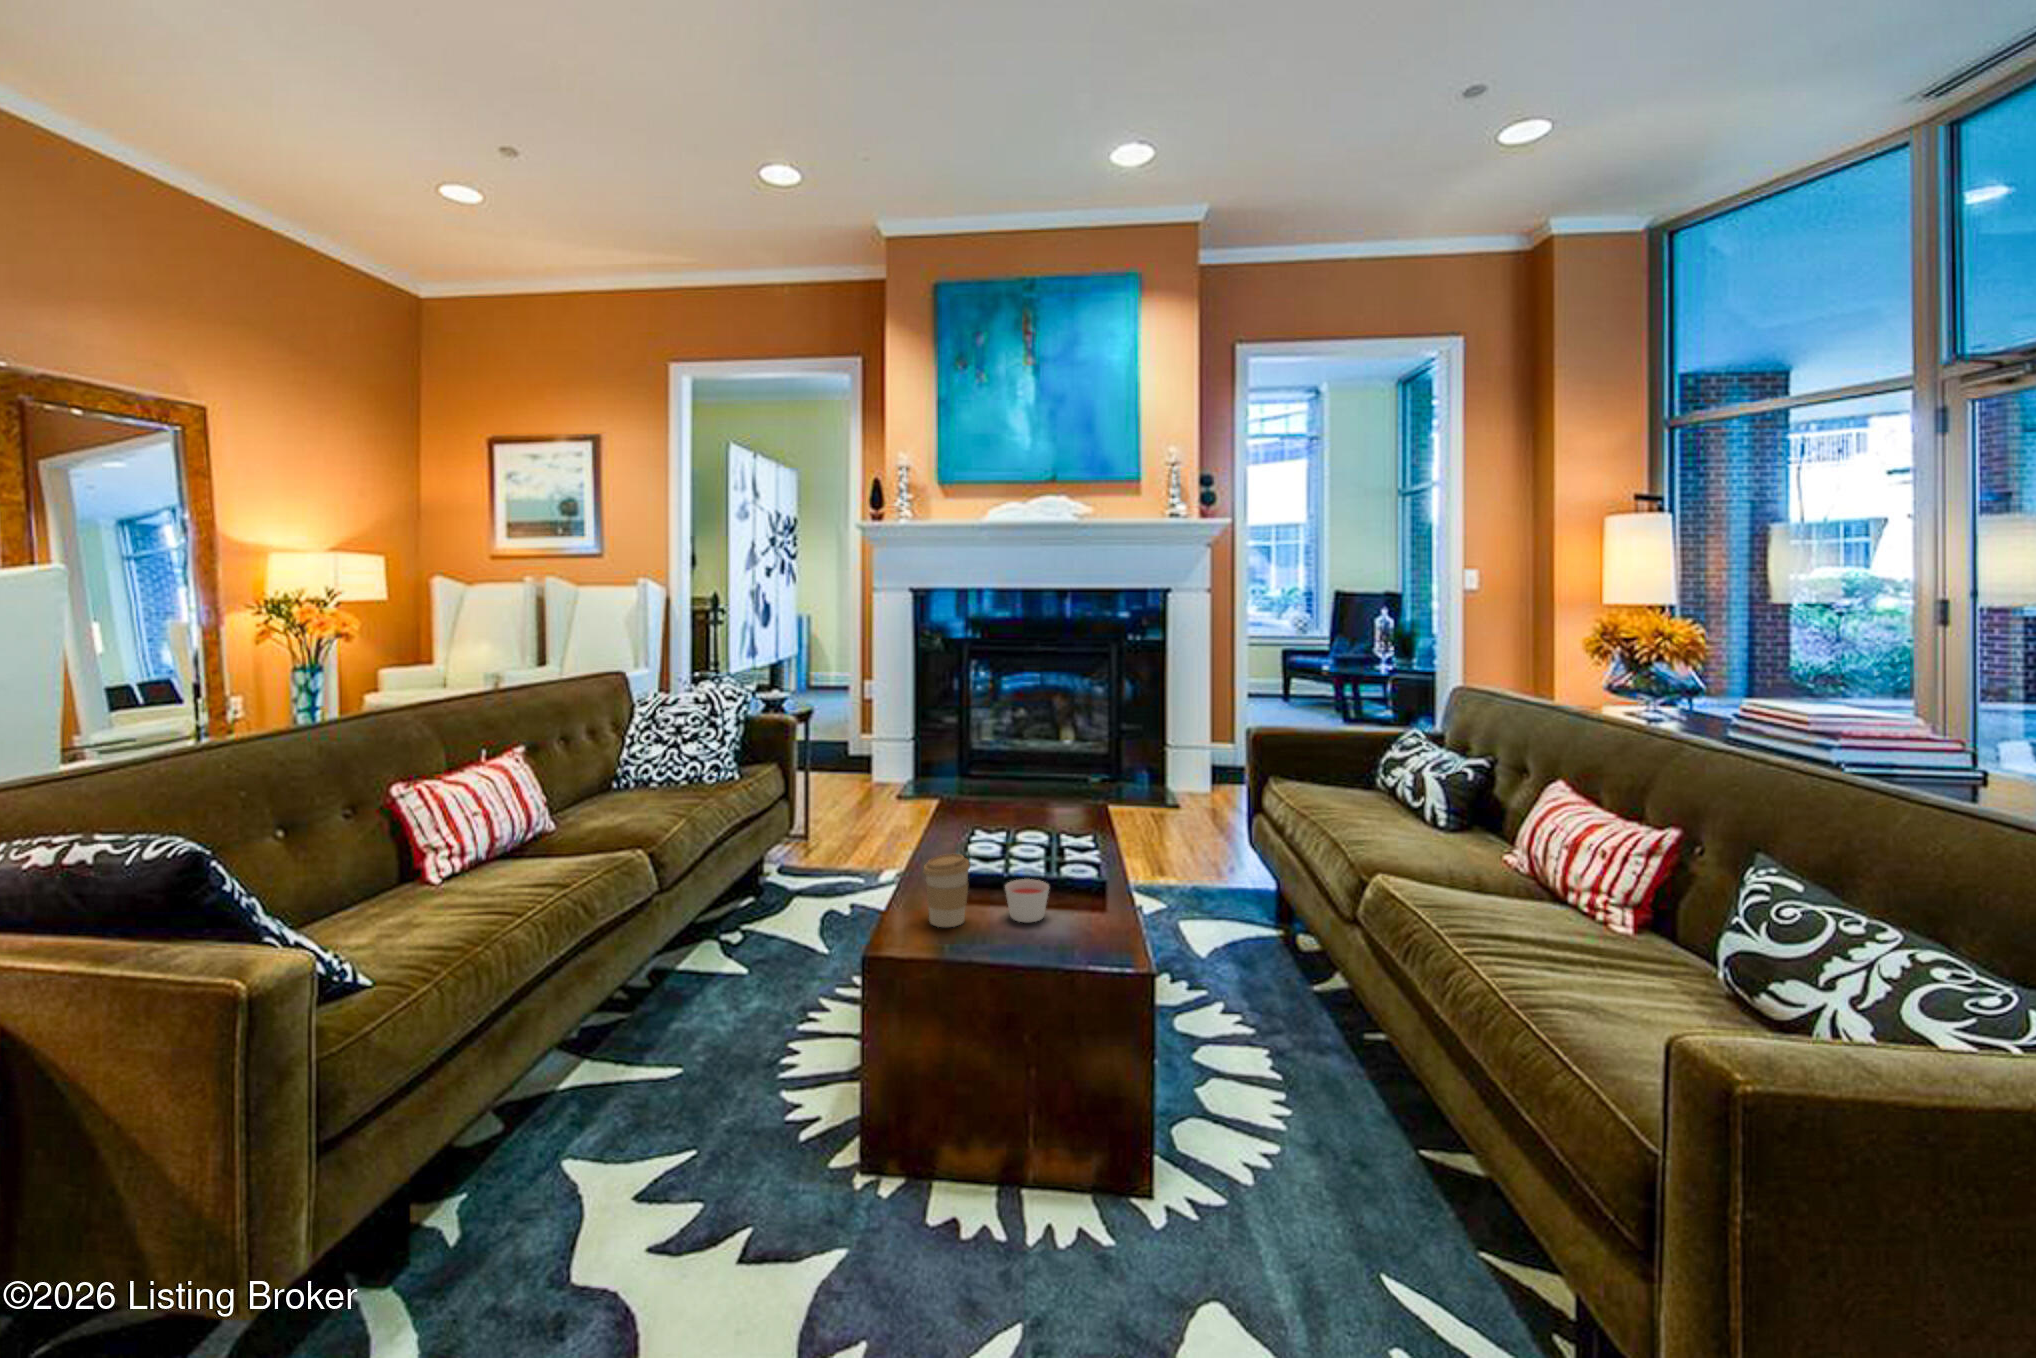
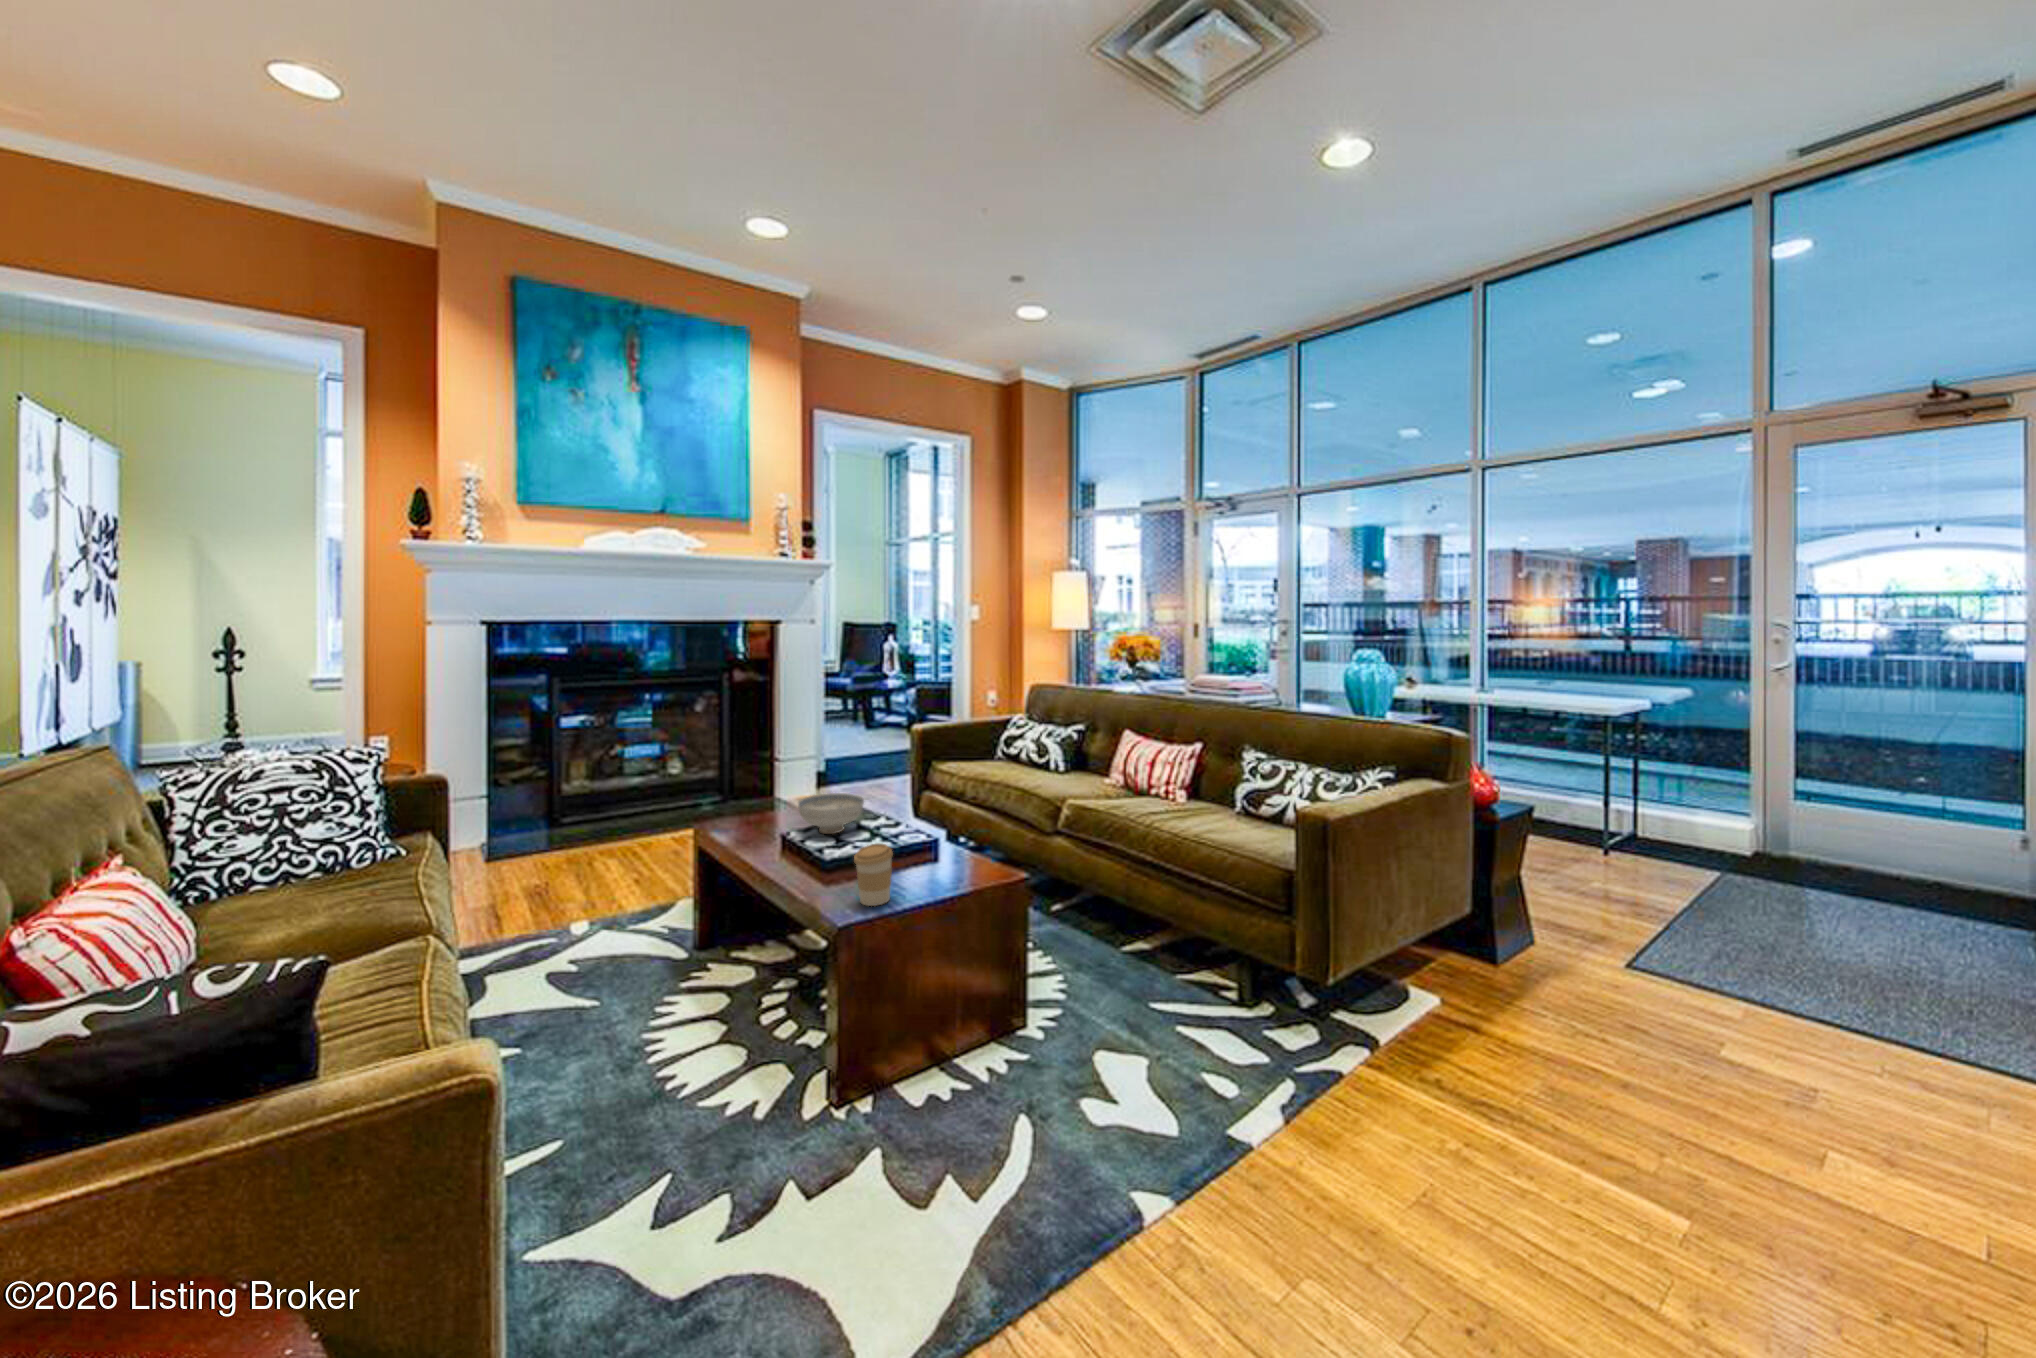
ceramic bowl: none [999,793,1075,841] -> present [798,793,864,834]
candle: present [1005,879,1049,923] -> none [906,851,941,884]

